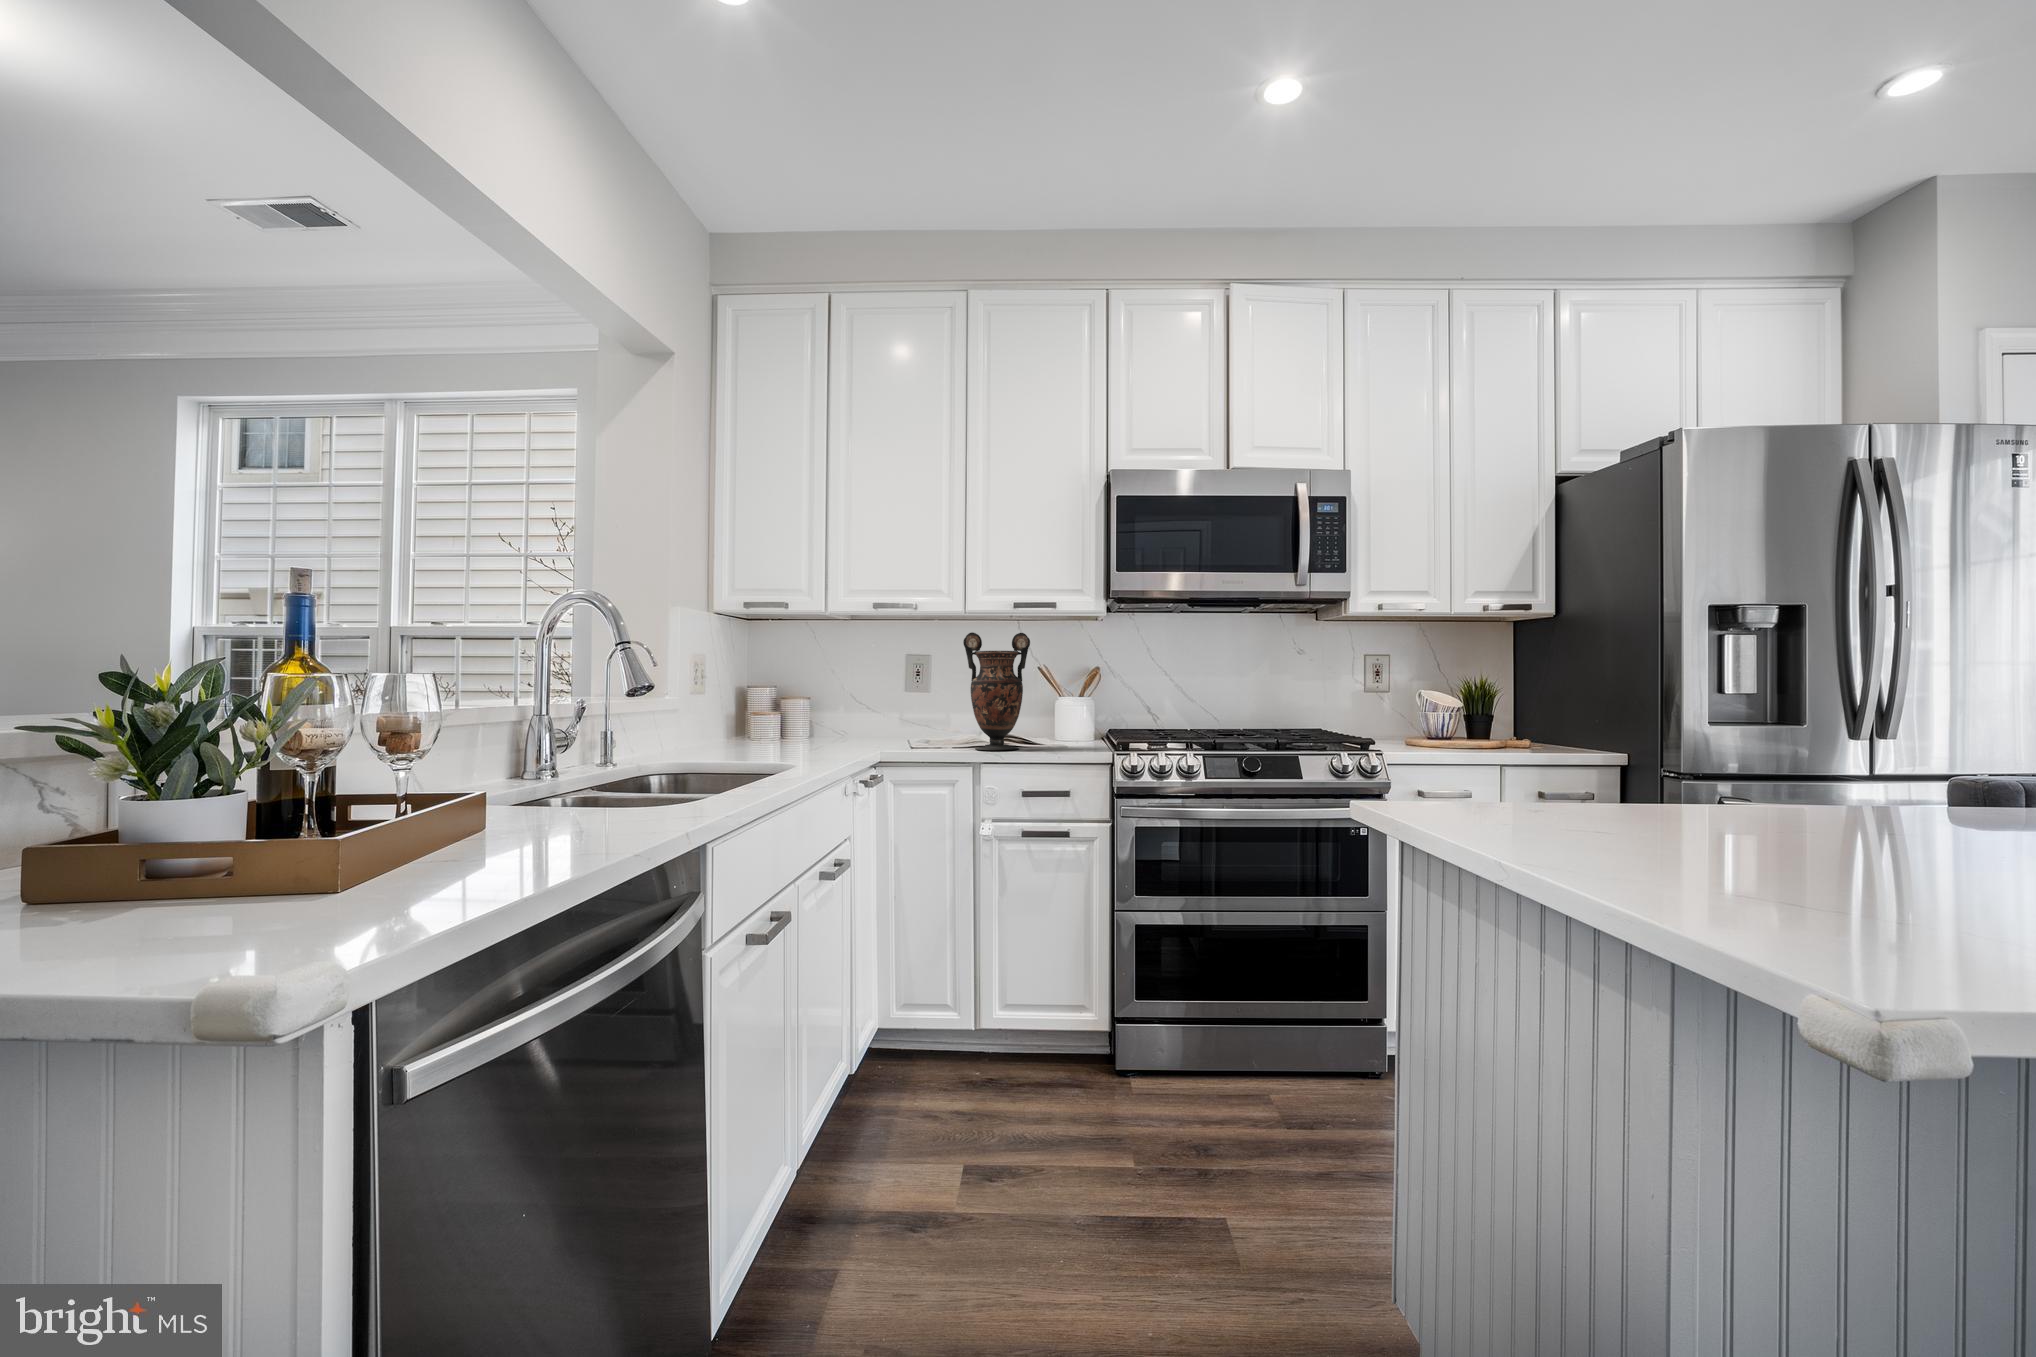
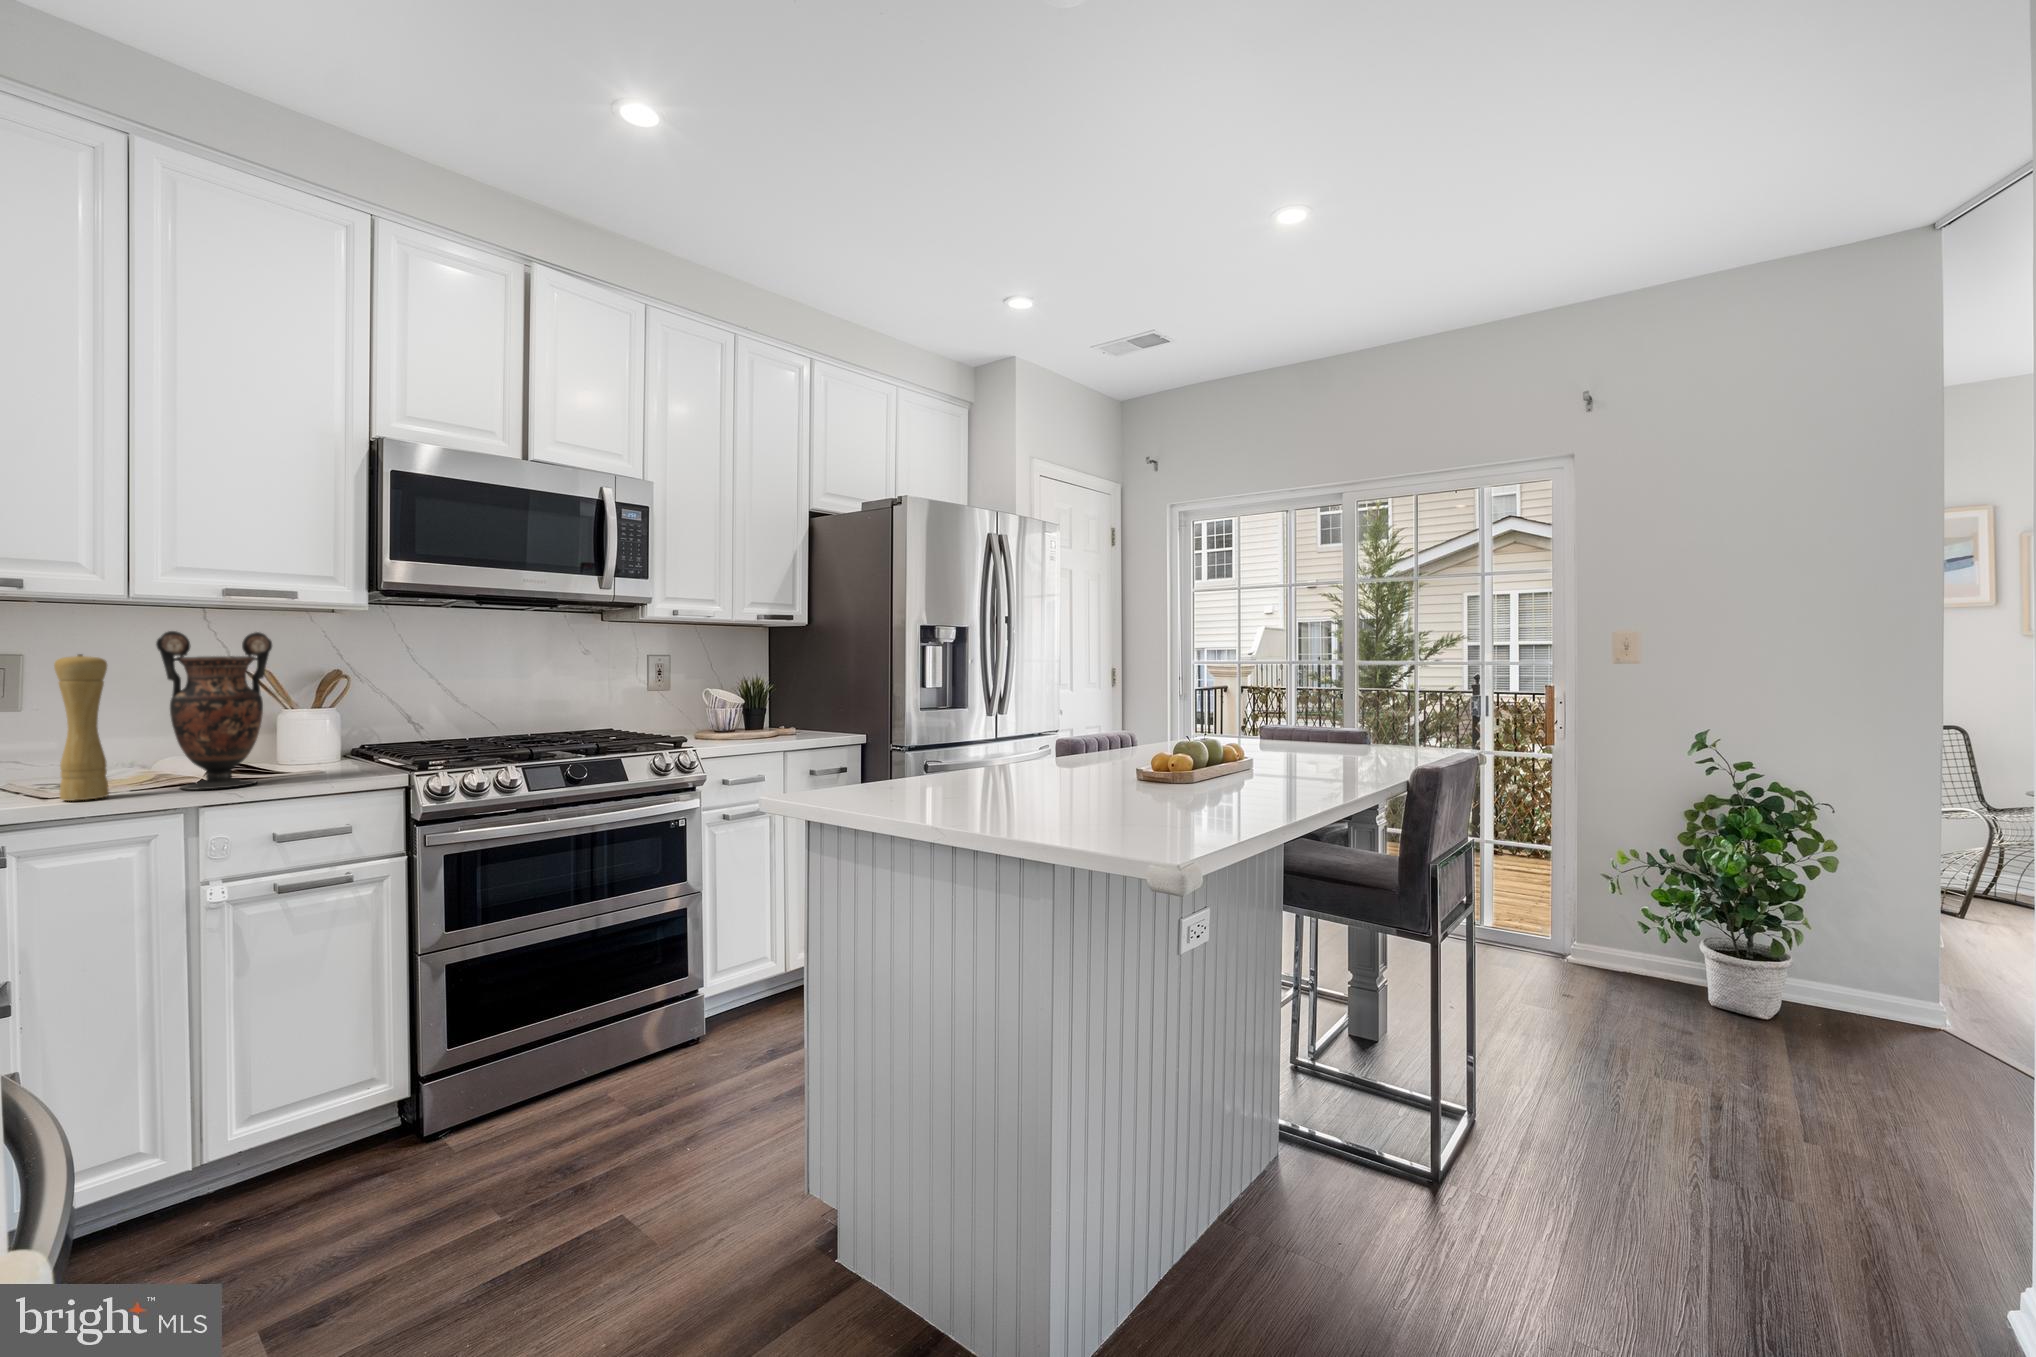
pepper mill: none [912,649,937,750] -> present [54,654,109,801]

